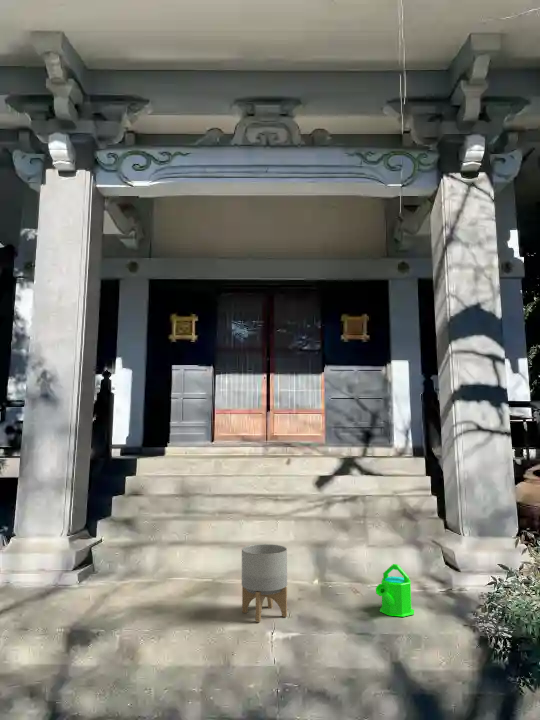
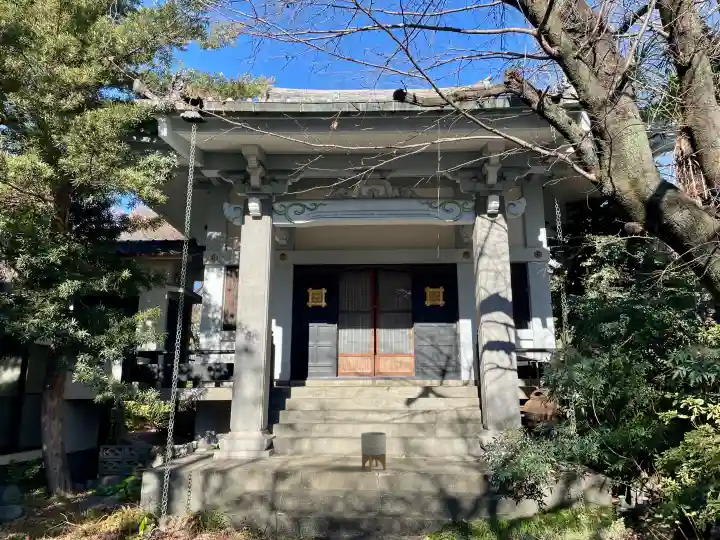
watering can: present [376,564,414,617] -> none [433,442,456,470]

